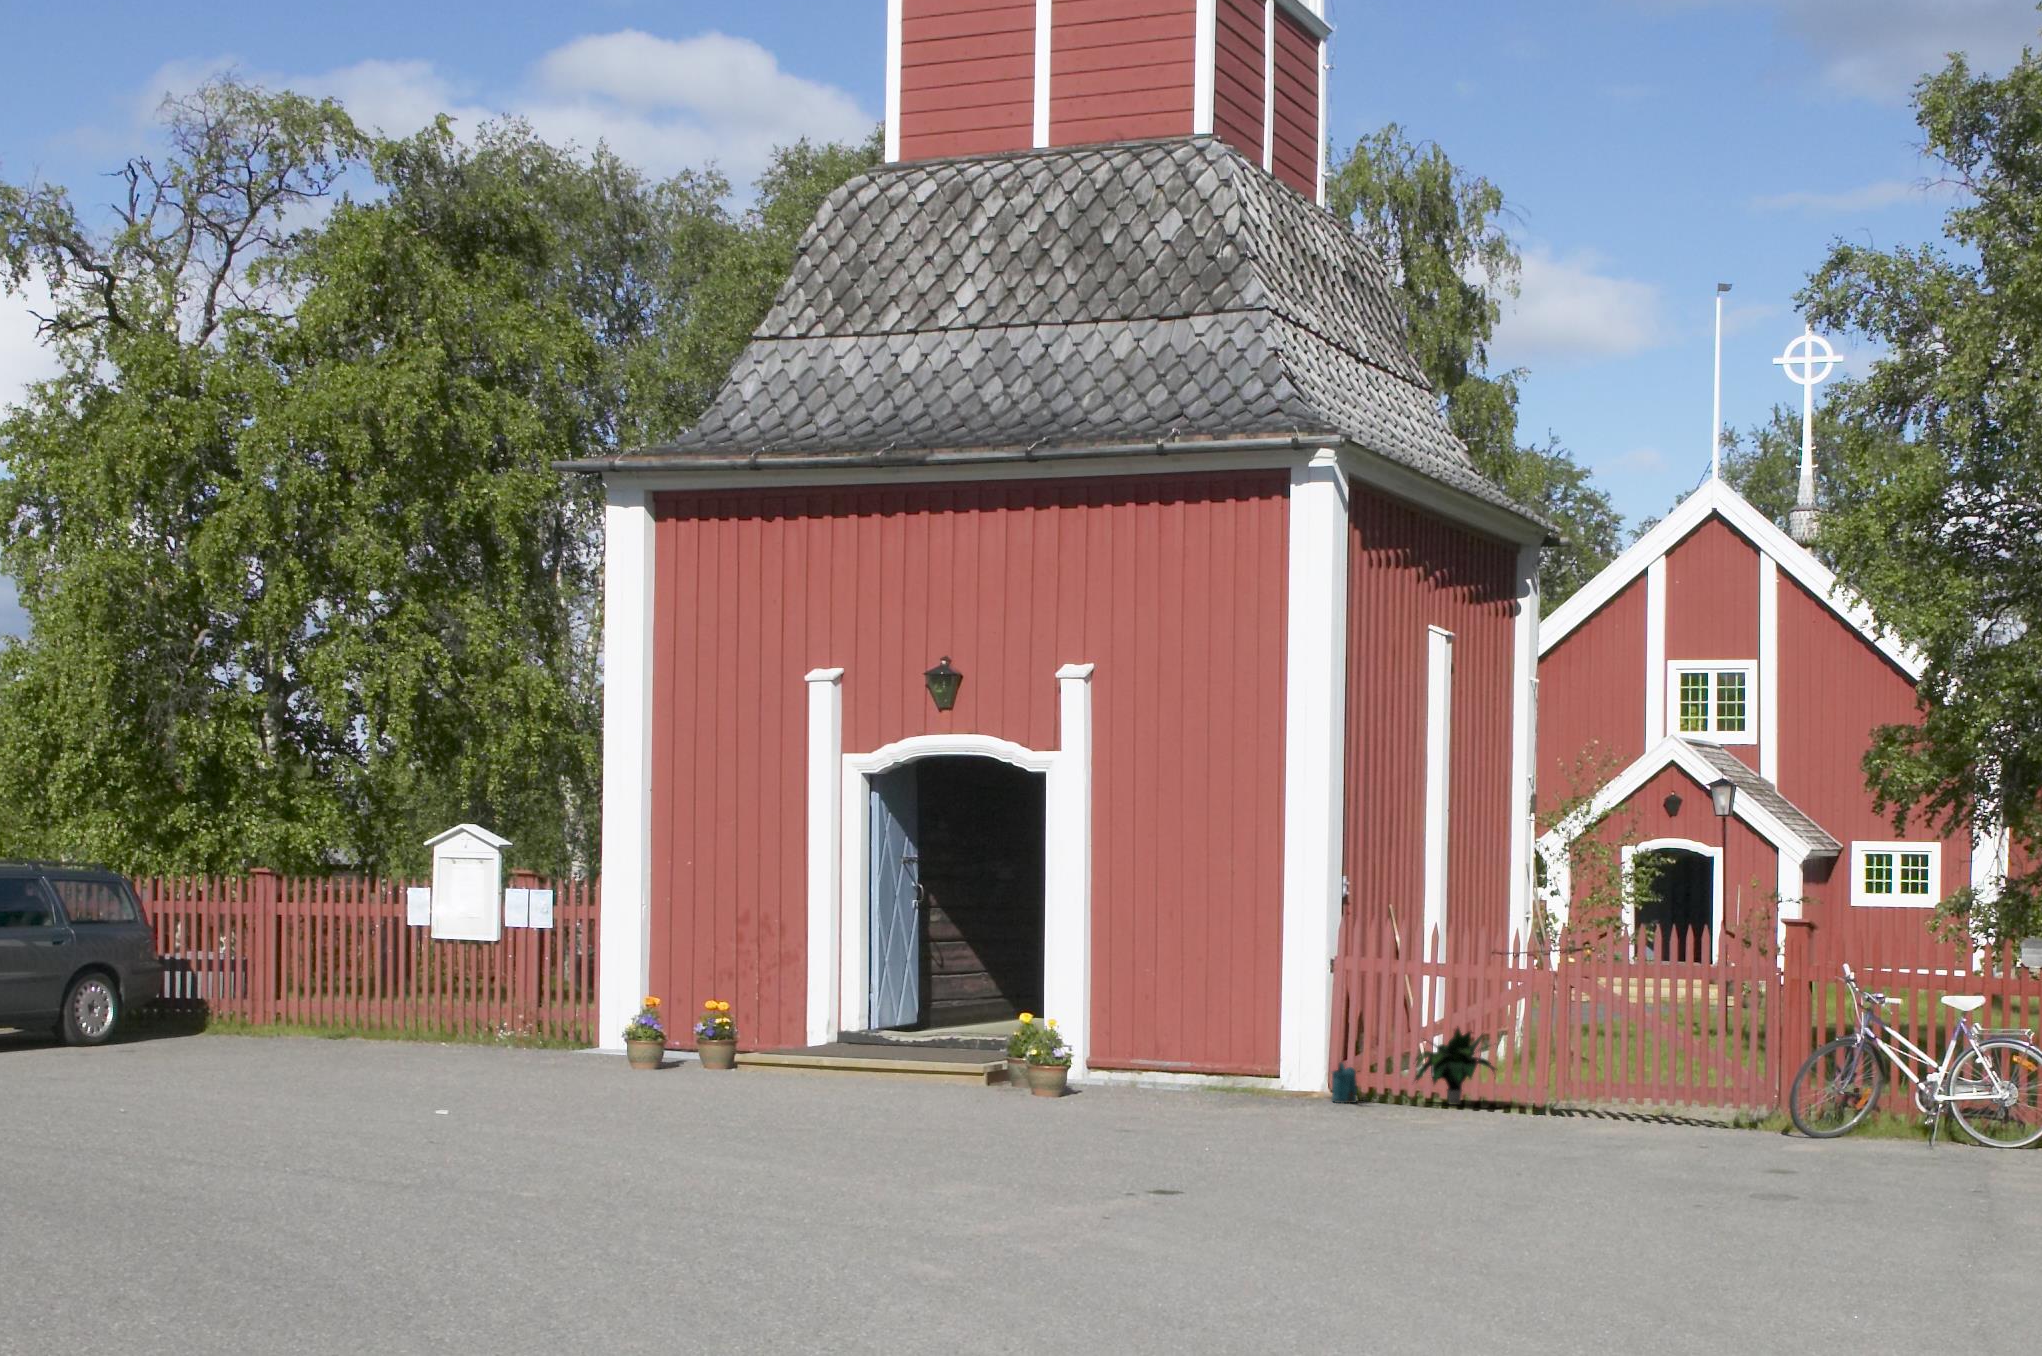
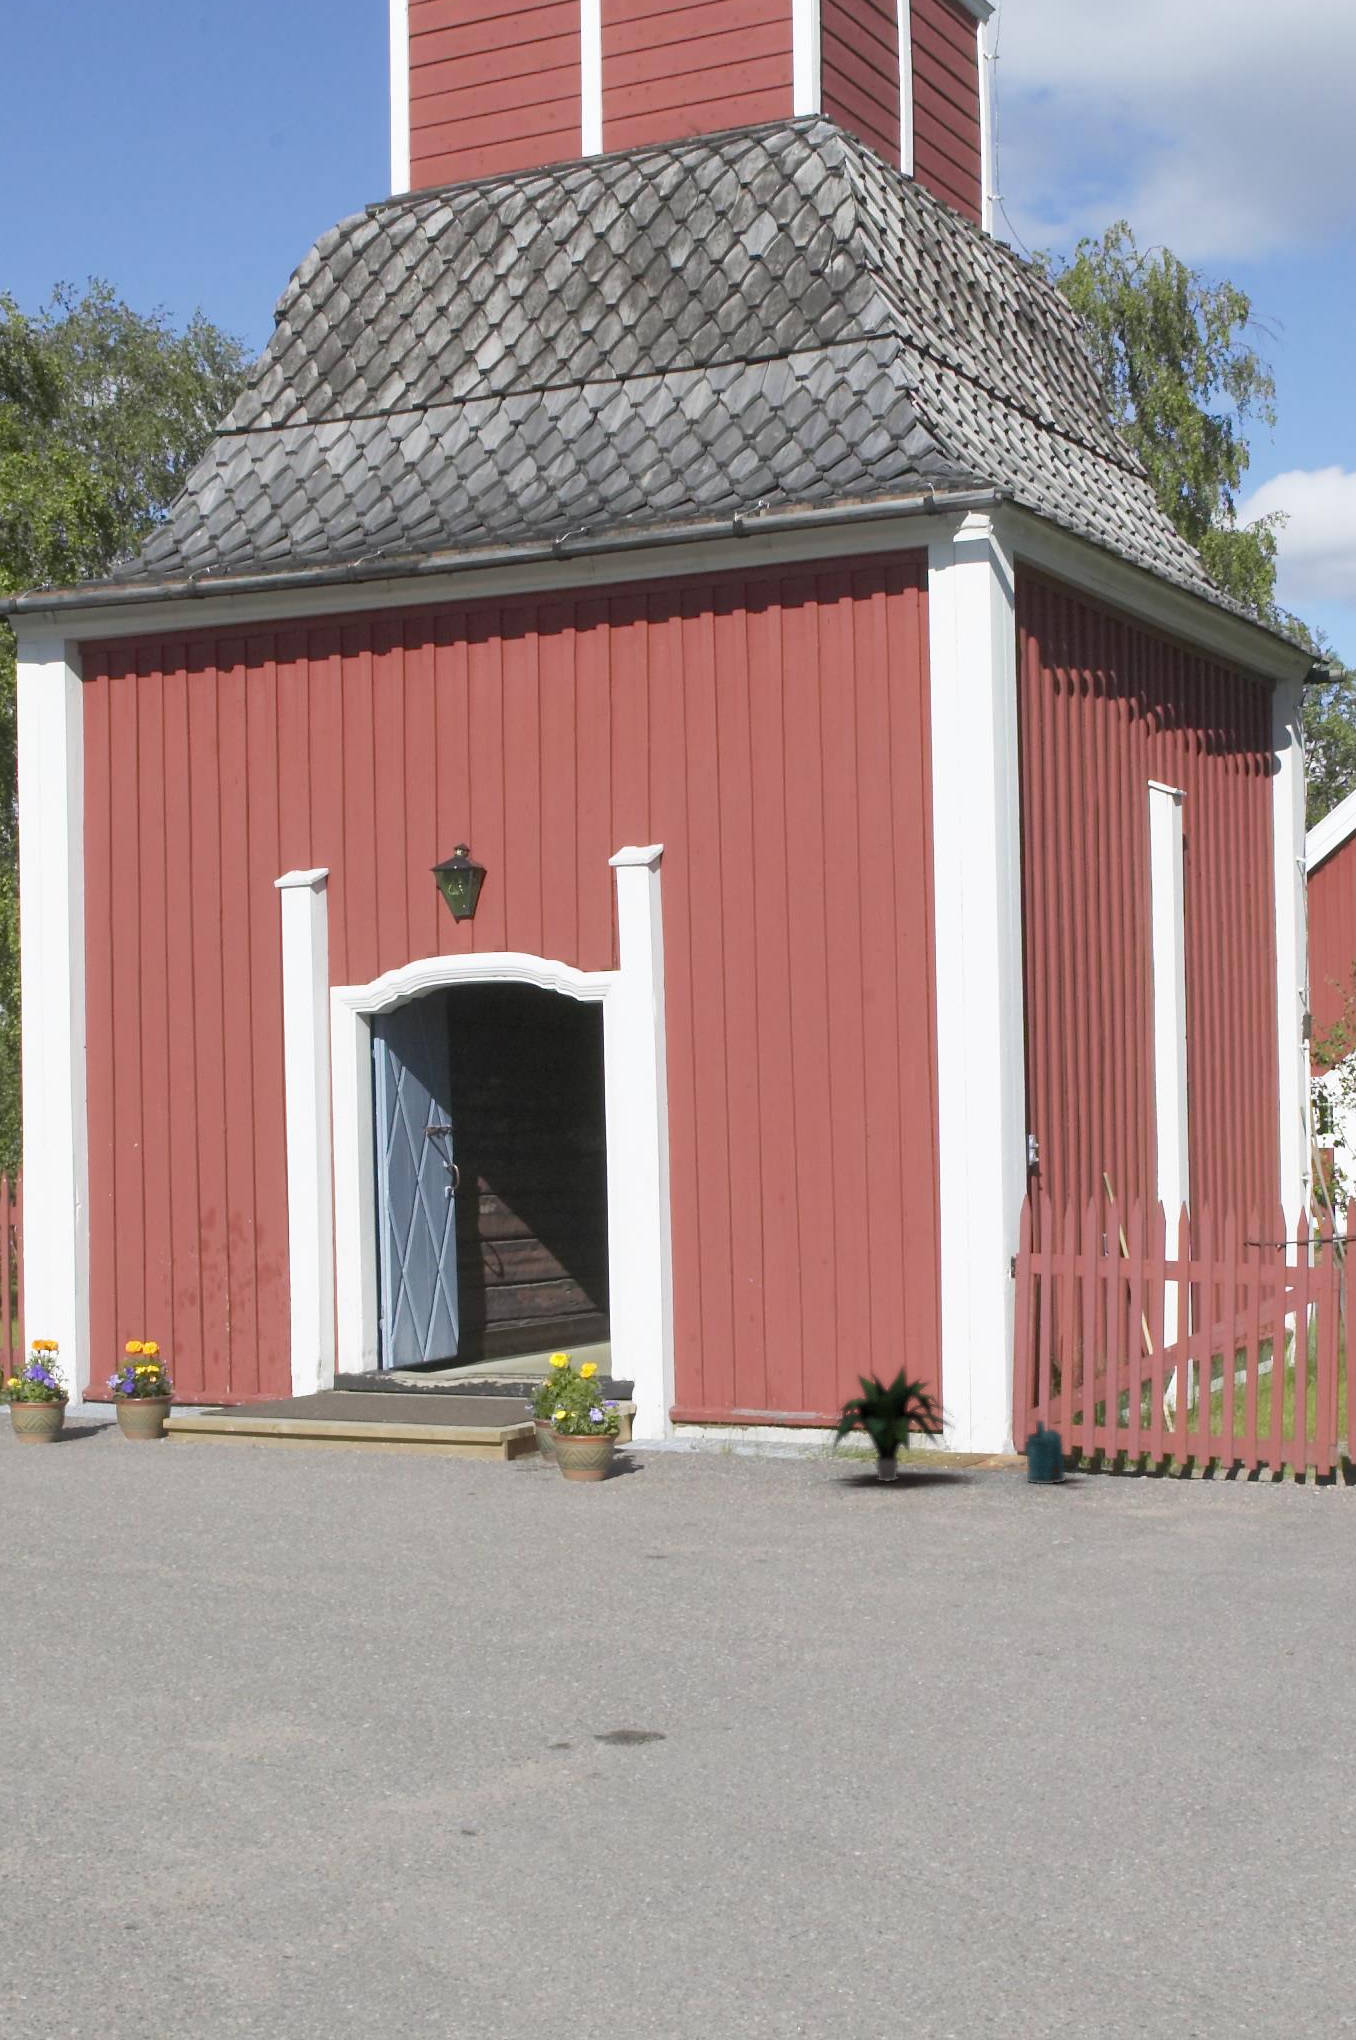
potted plant: present [1415,1028,1496,1105] -> present [834,1368,949,1481]

